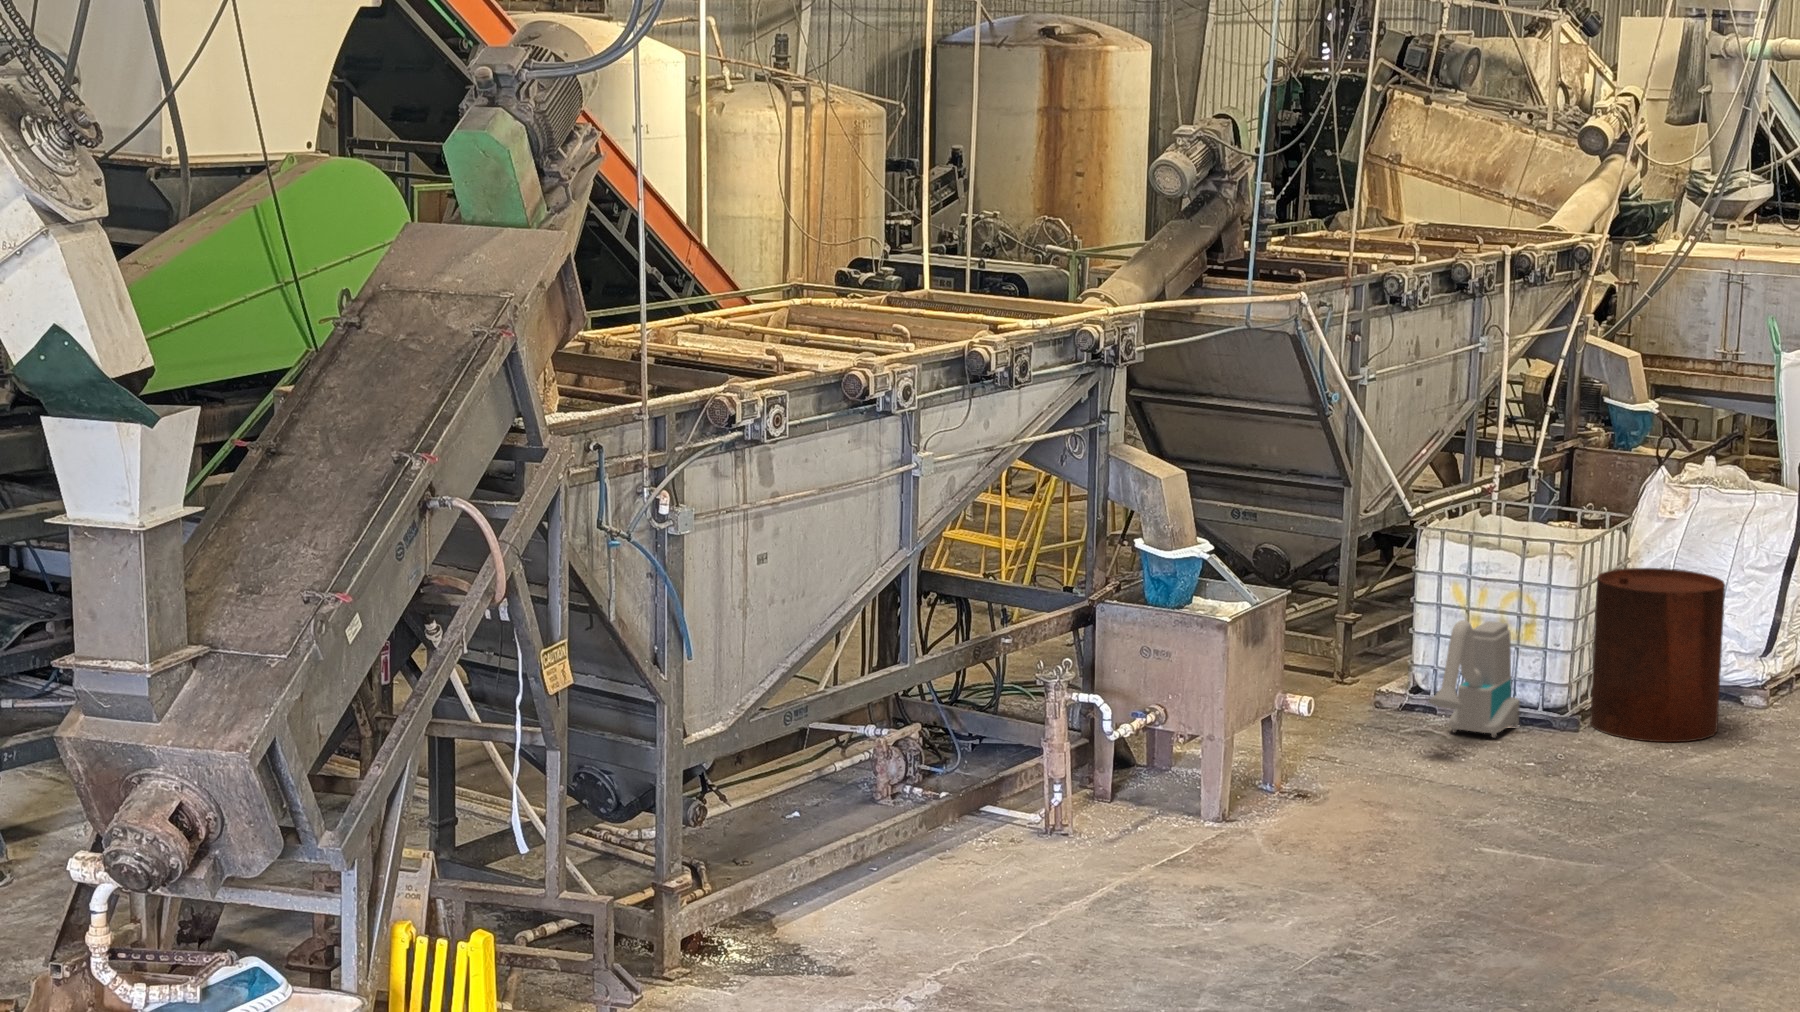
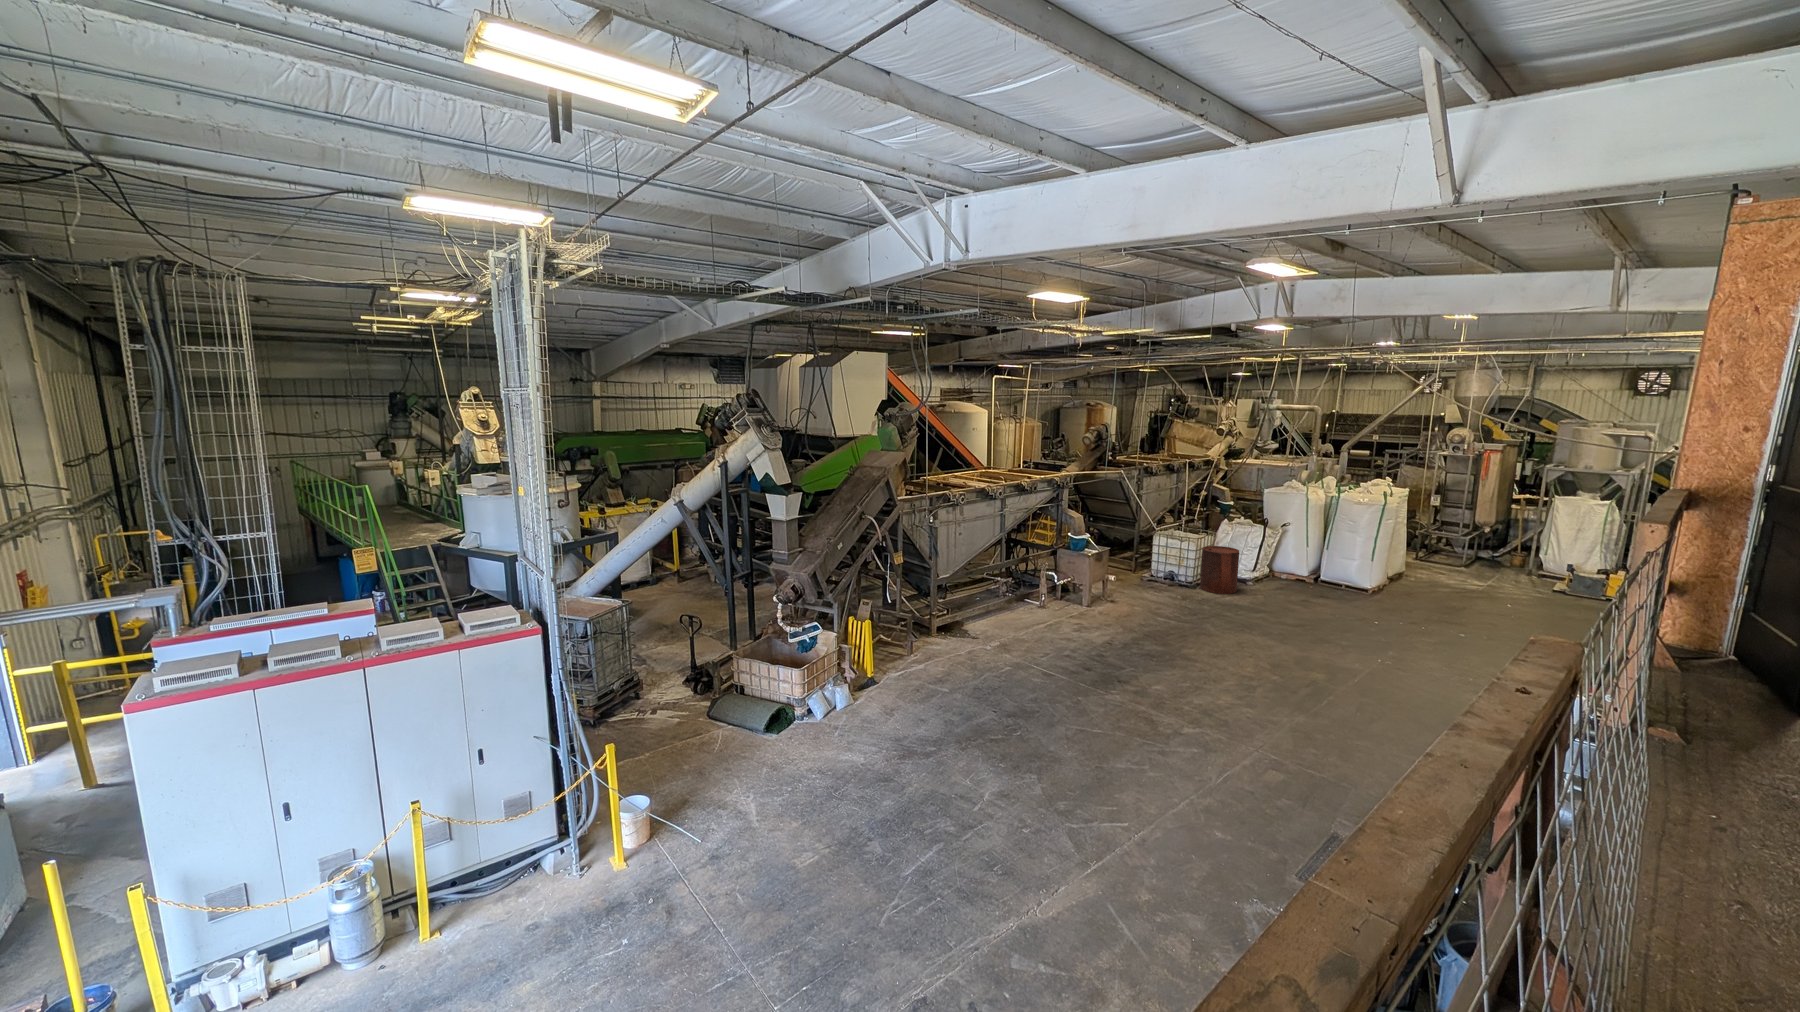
vacuum cleaner: present [1429,620,1520,738] -> none [1151,558,1179,590]

